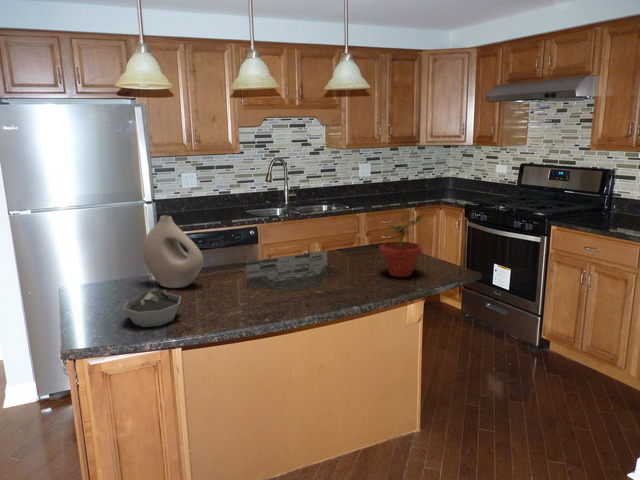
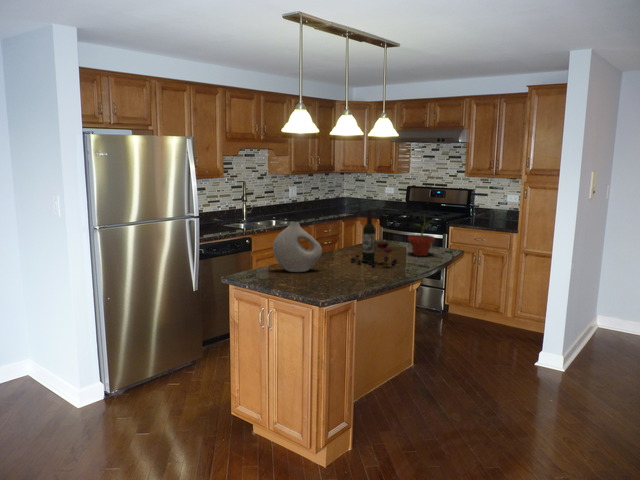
wine bottle: none [272,201,335,296] -> present [351,210,397,267]
bowl: present [123,290,181,327] -> none [318,265,353,288]

